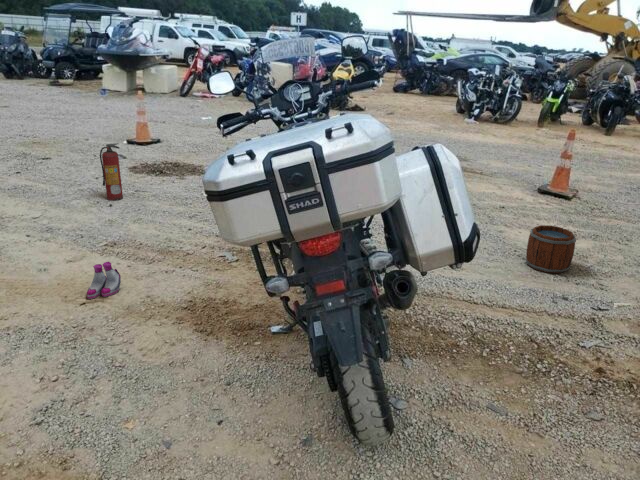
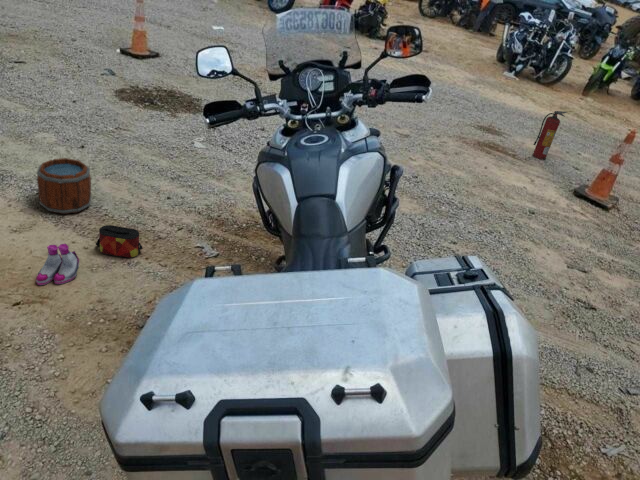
fire extinguisher: present [100,143,123,201] -> present [532,111,567,160]
bucket: present [526,225,576,273] -> present [37,158,91,214]
bag: none [131,249,172,274] -> present [96,225,143,258]

